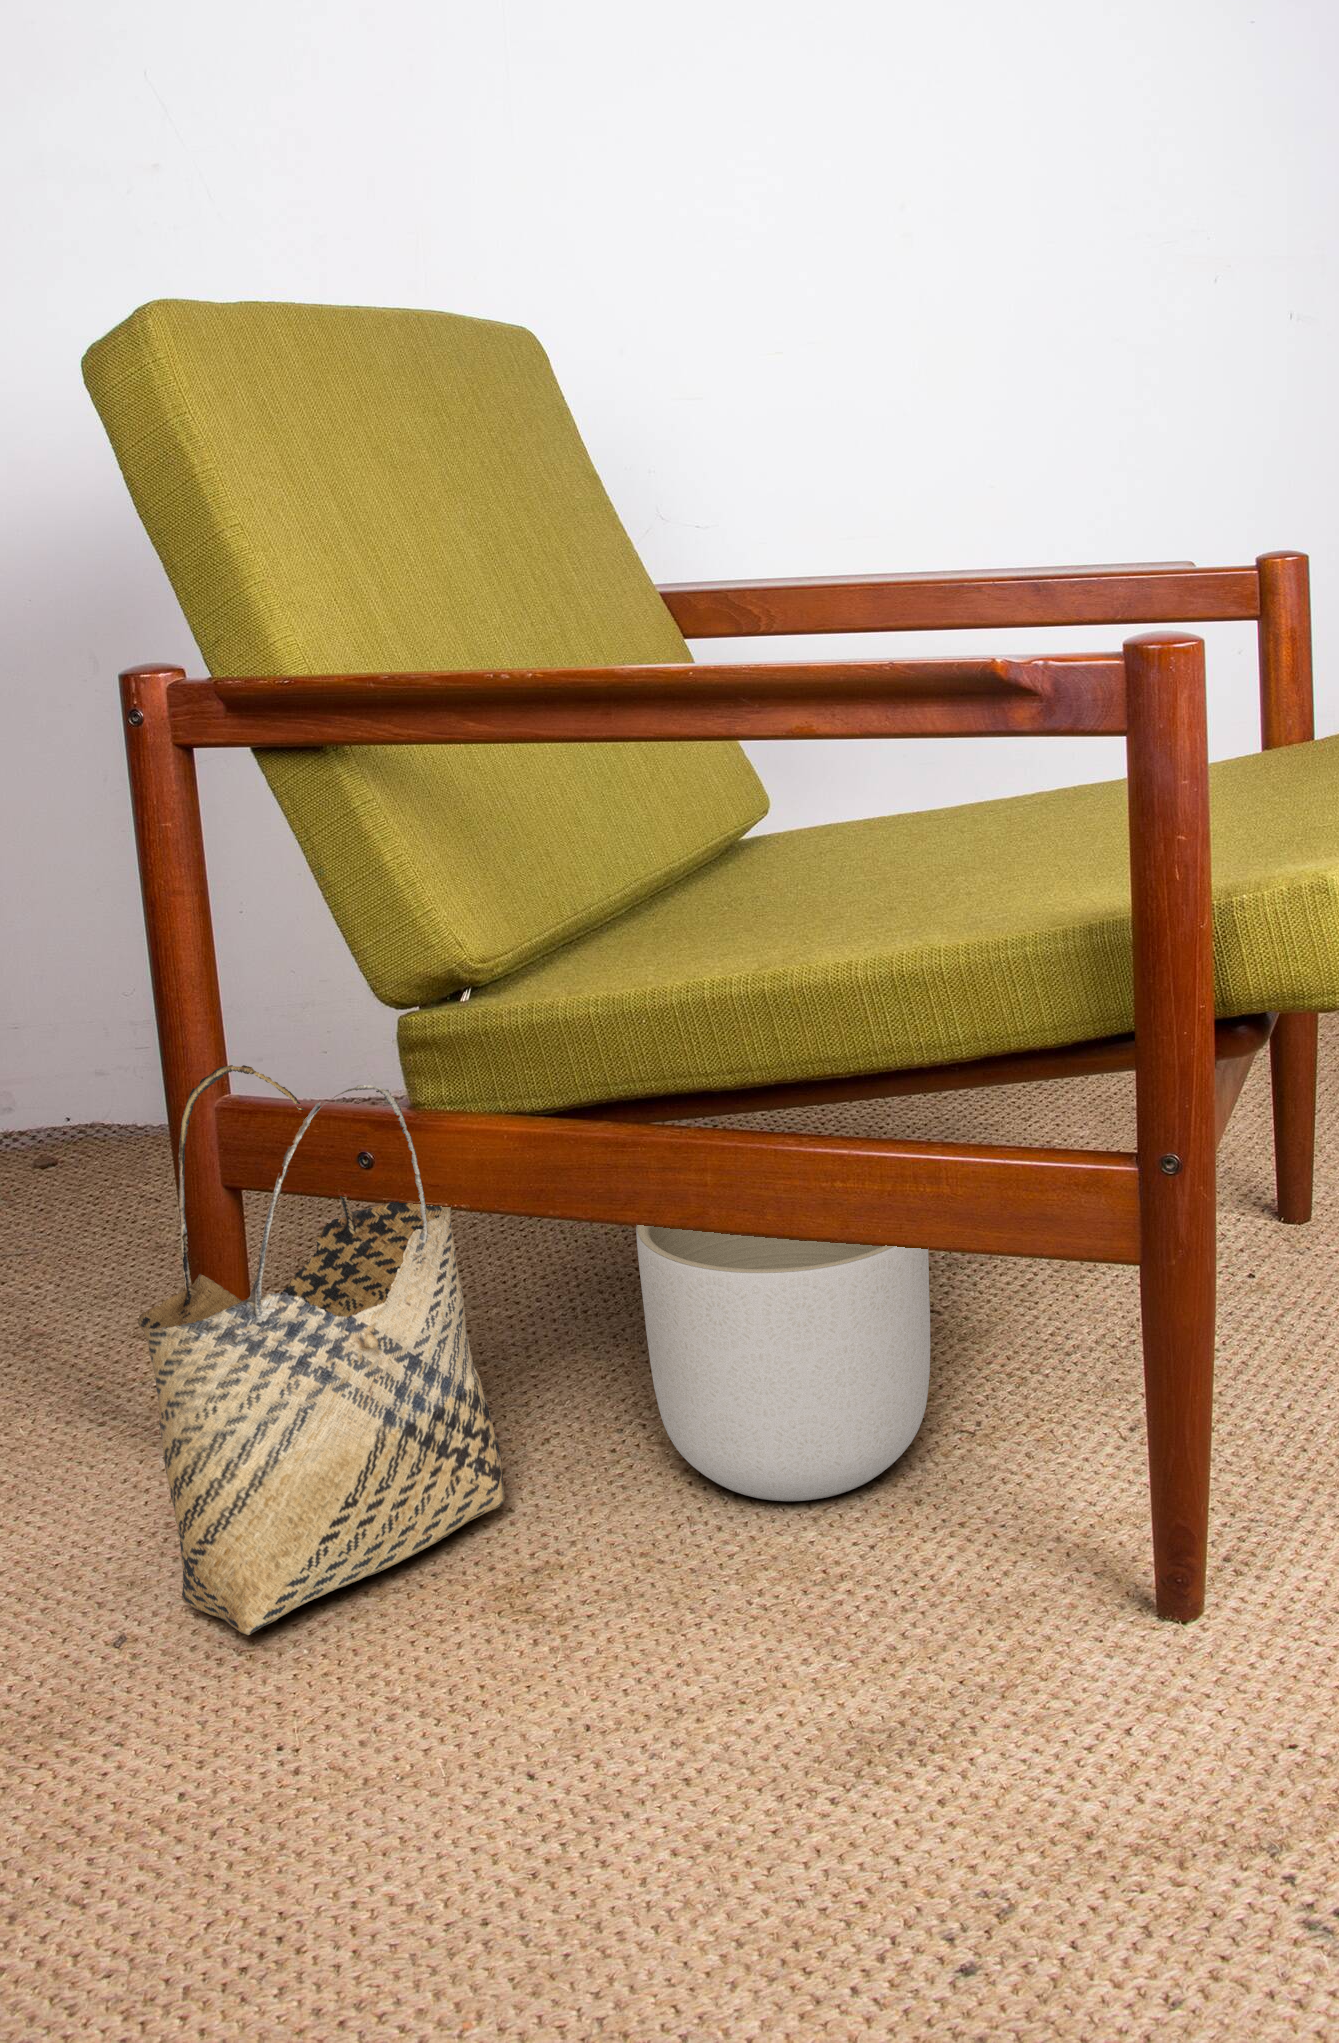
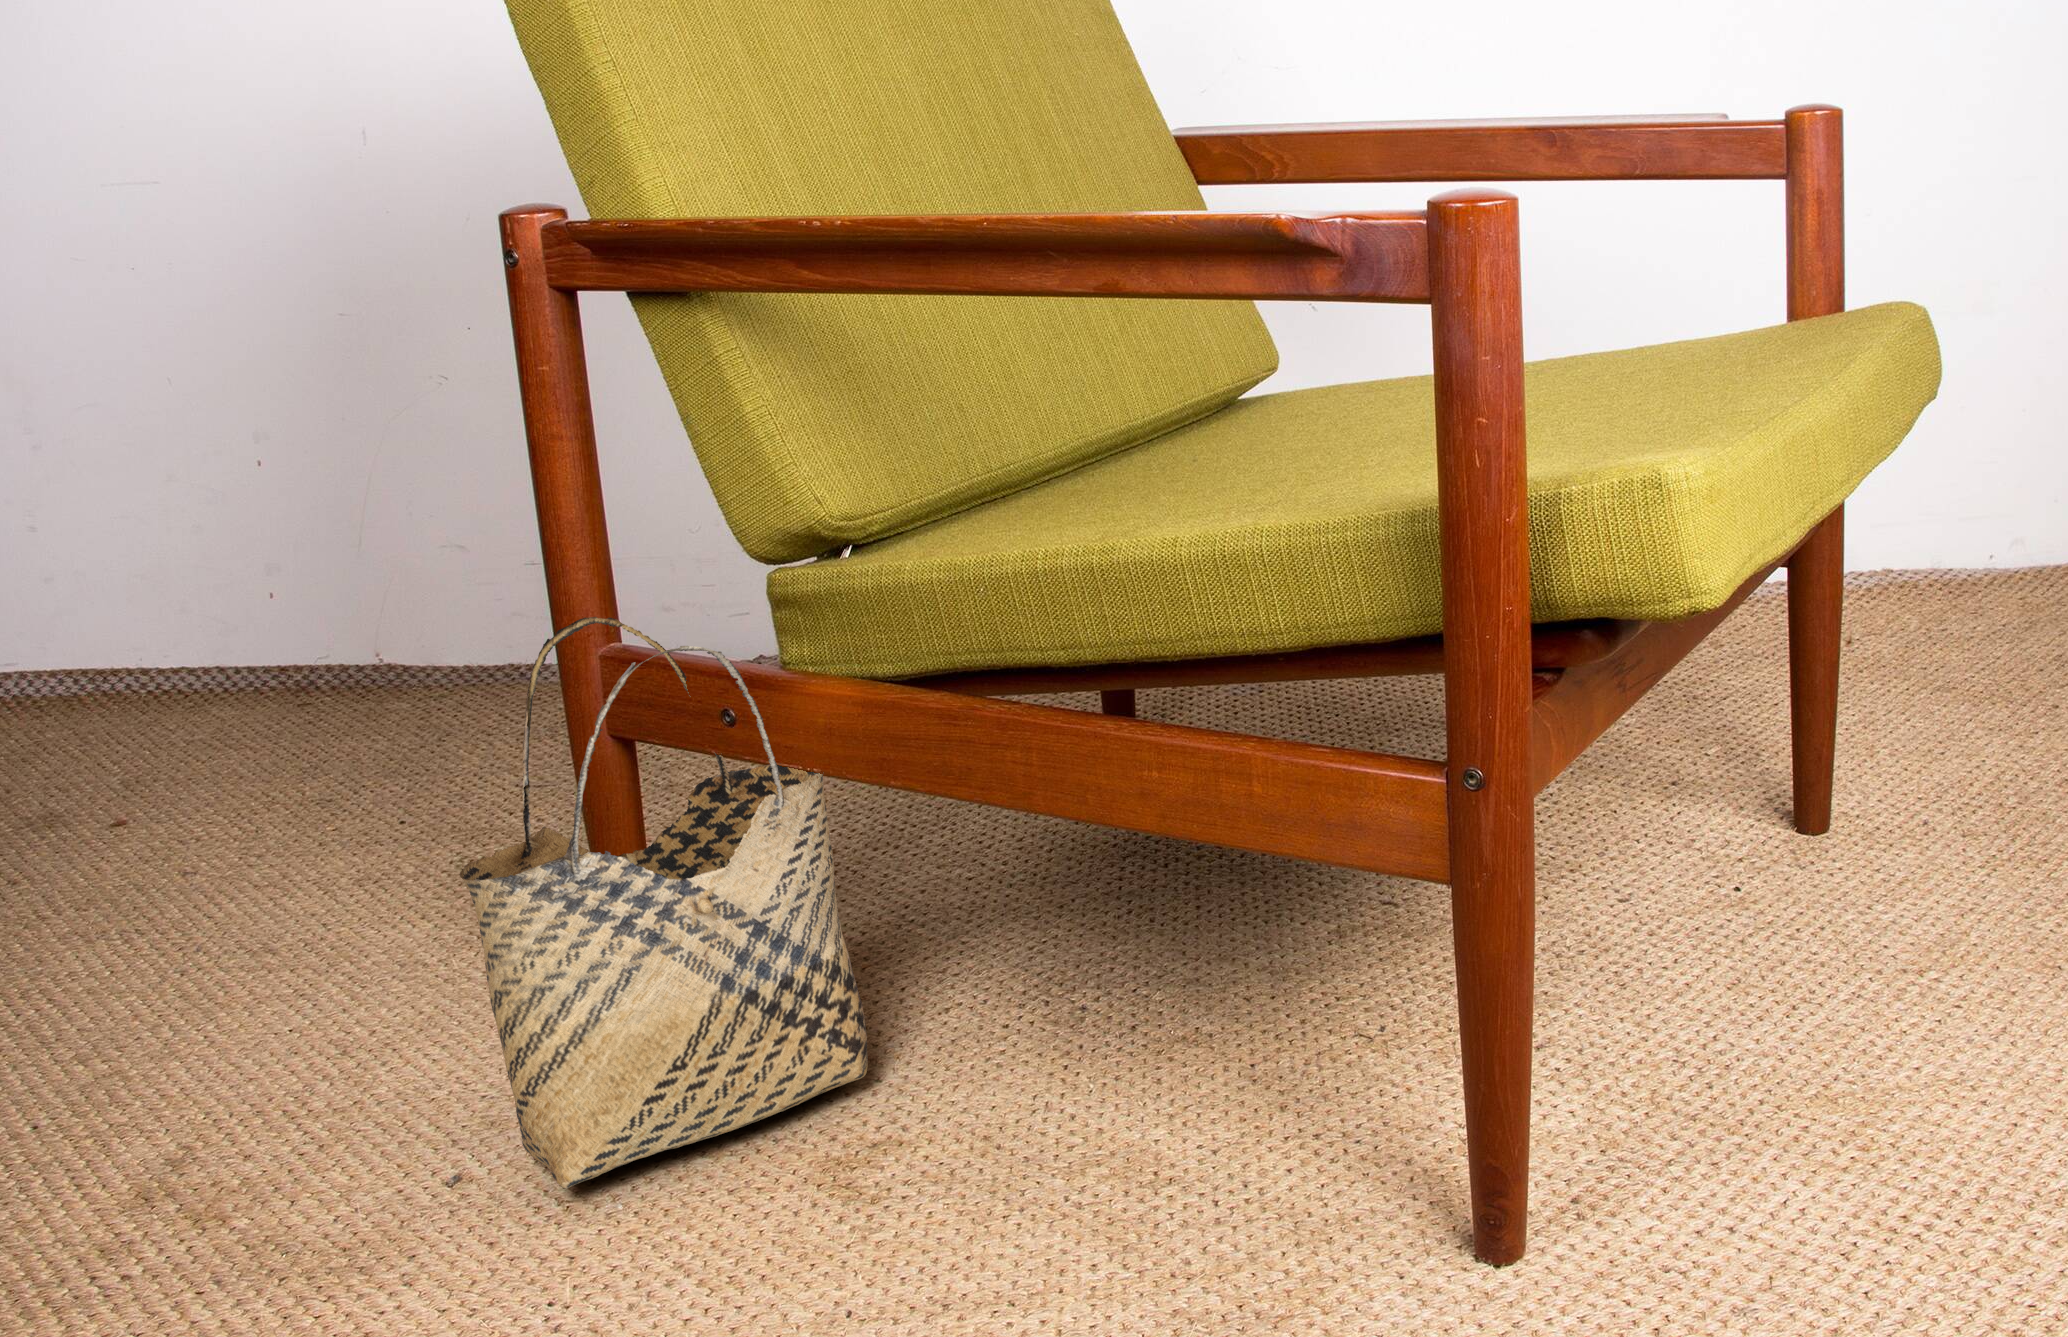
planter: present [636,1225,930,1501] -> none [1008,751,1318,1098]

